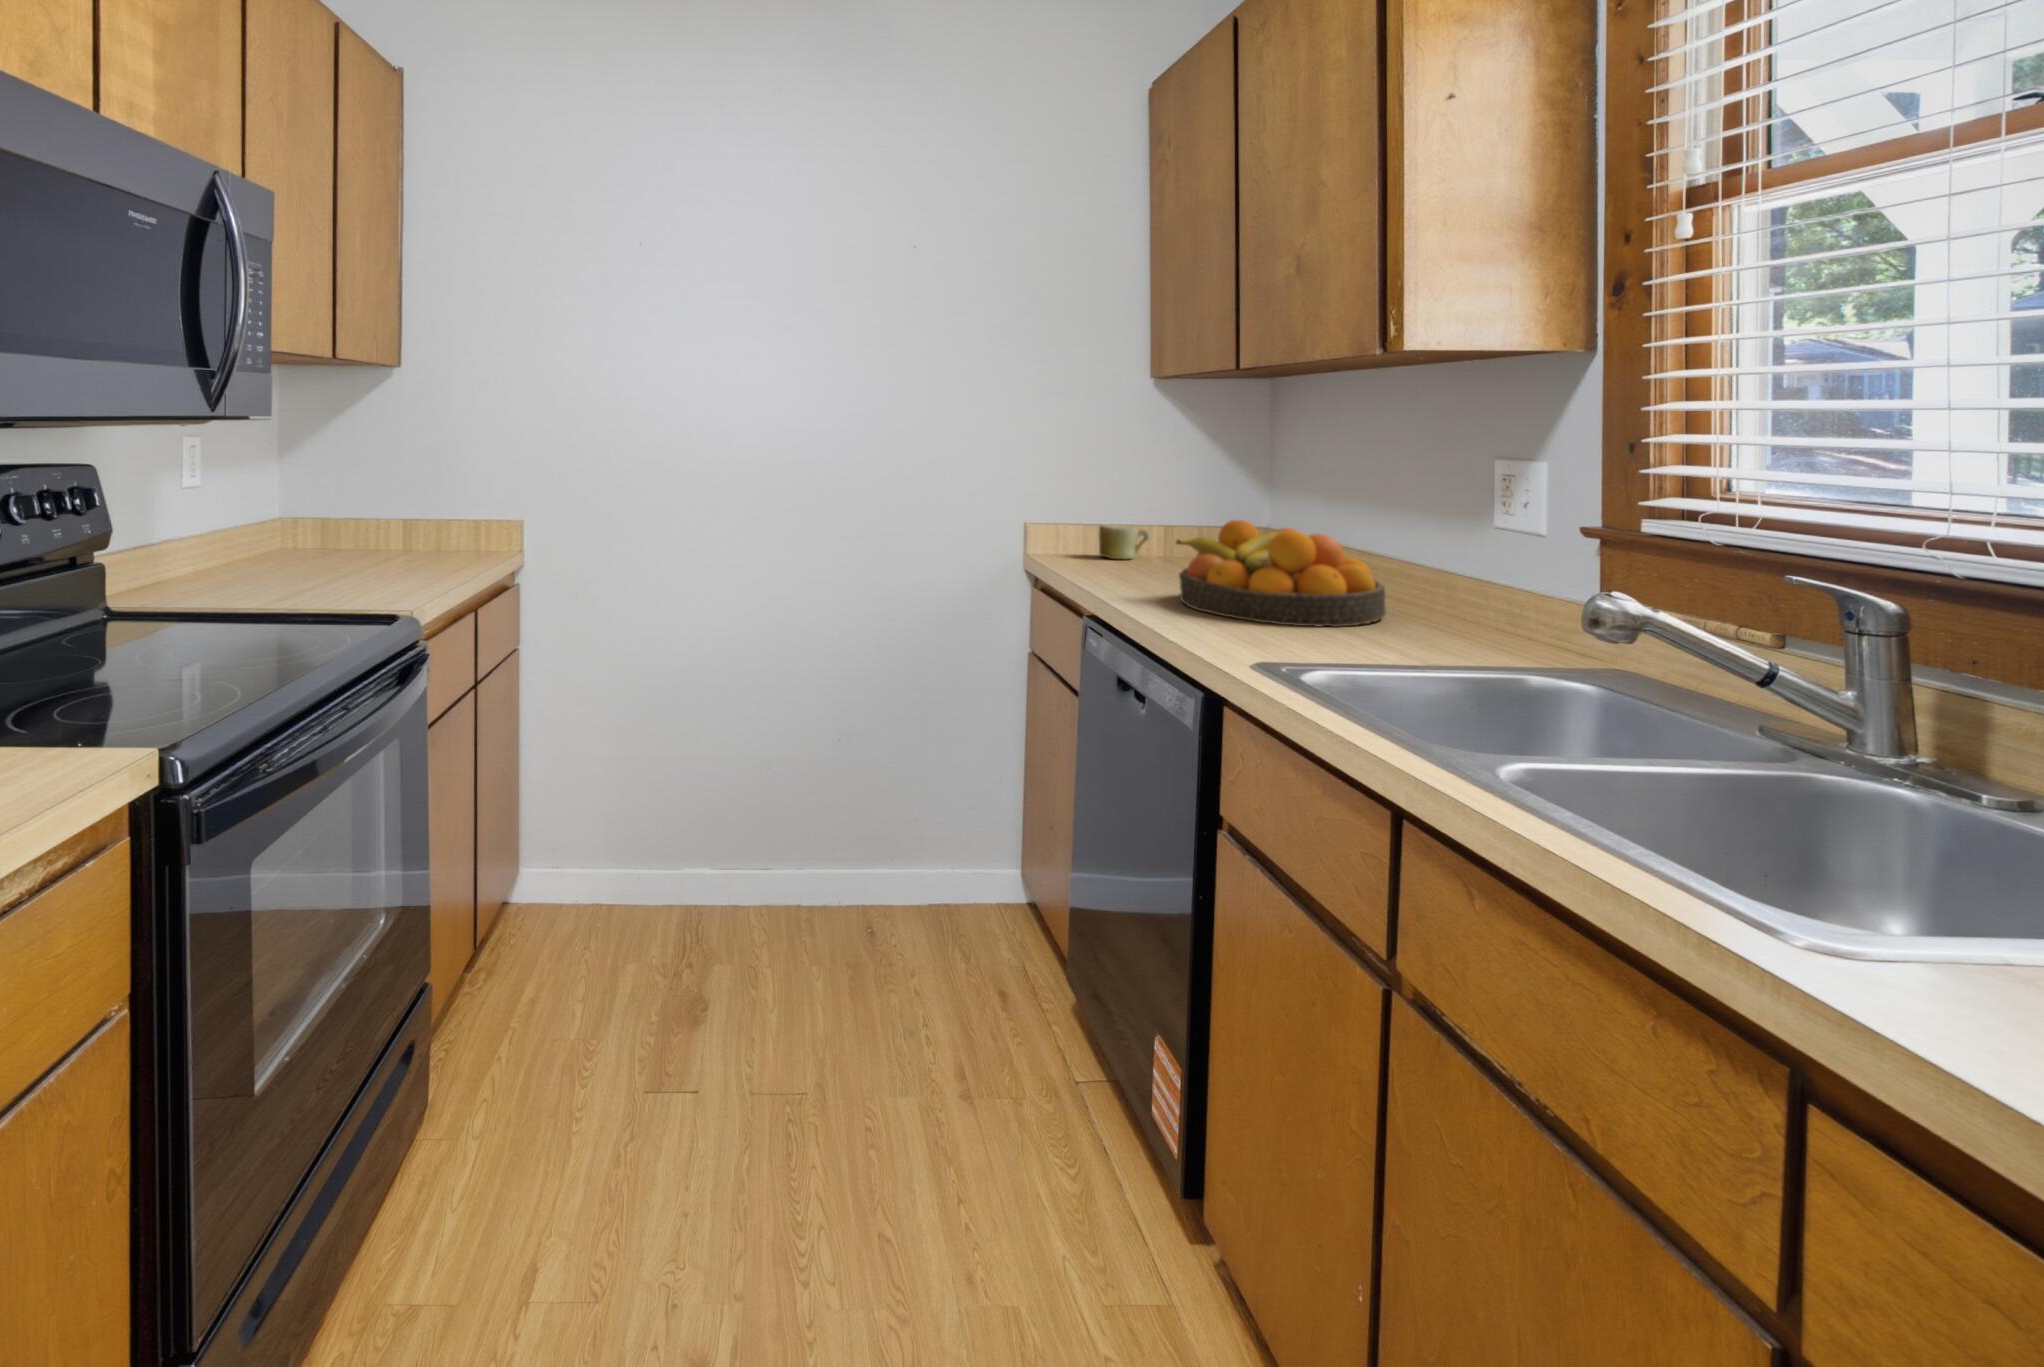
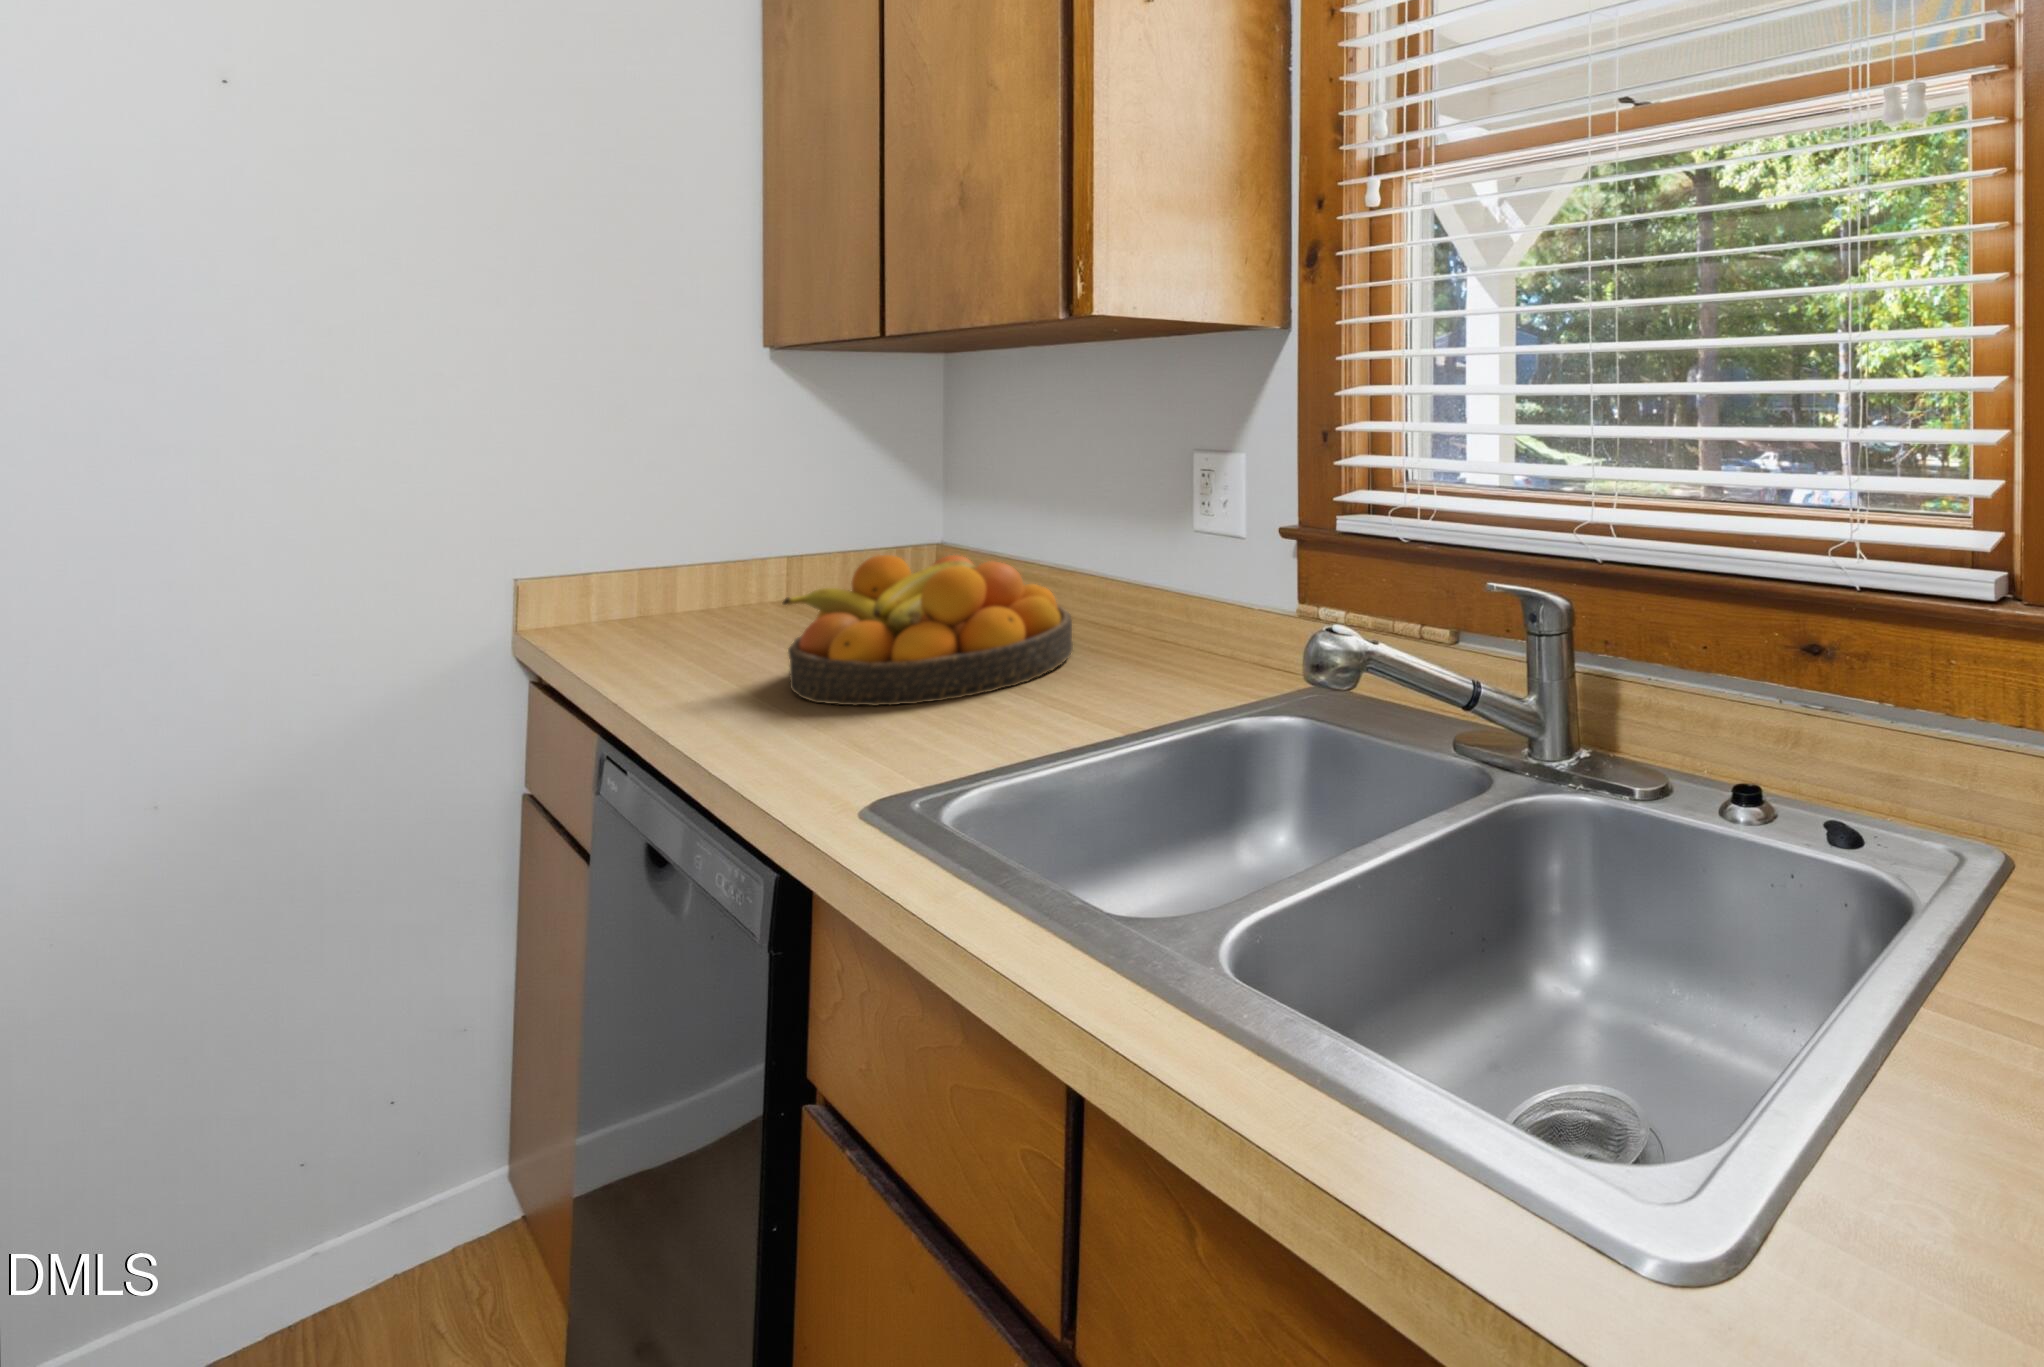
mug: present [1099,525,1149,559] -> none [677,564,763,618]

